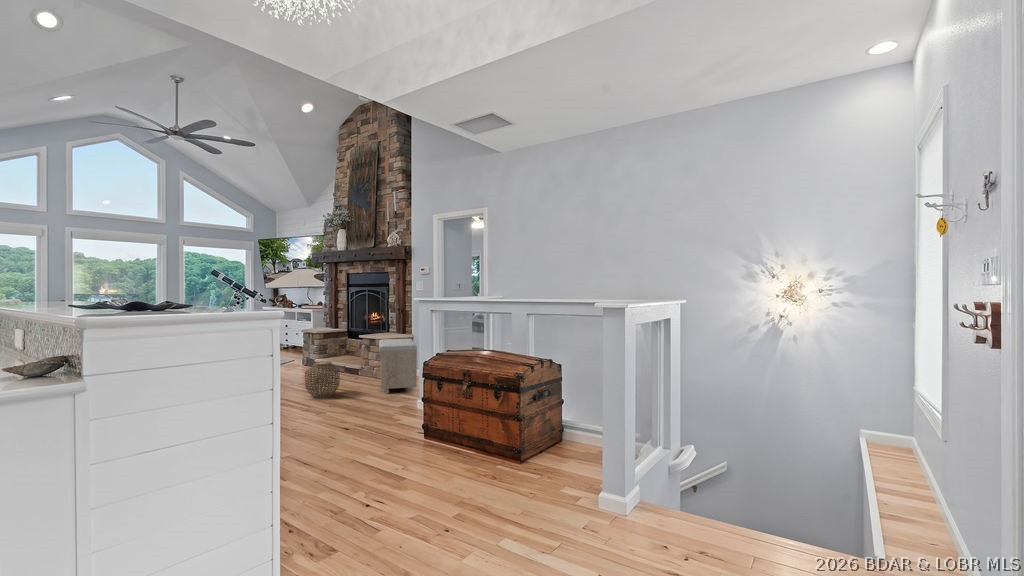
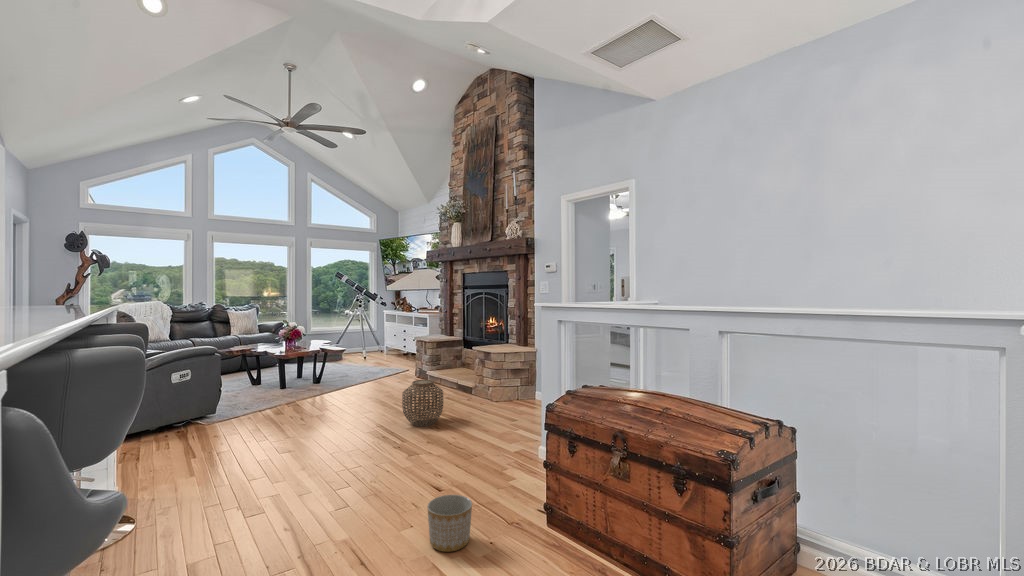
storage bench: present [379,339,417,393] -> none [491,353,538,425]
planter: none [348,423,377,455] -> present [427,495,472,552]

